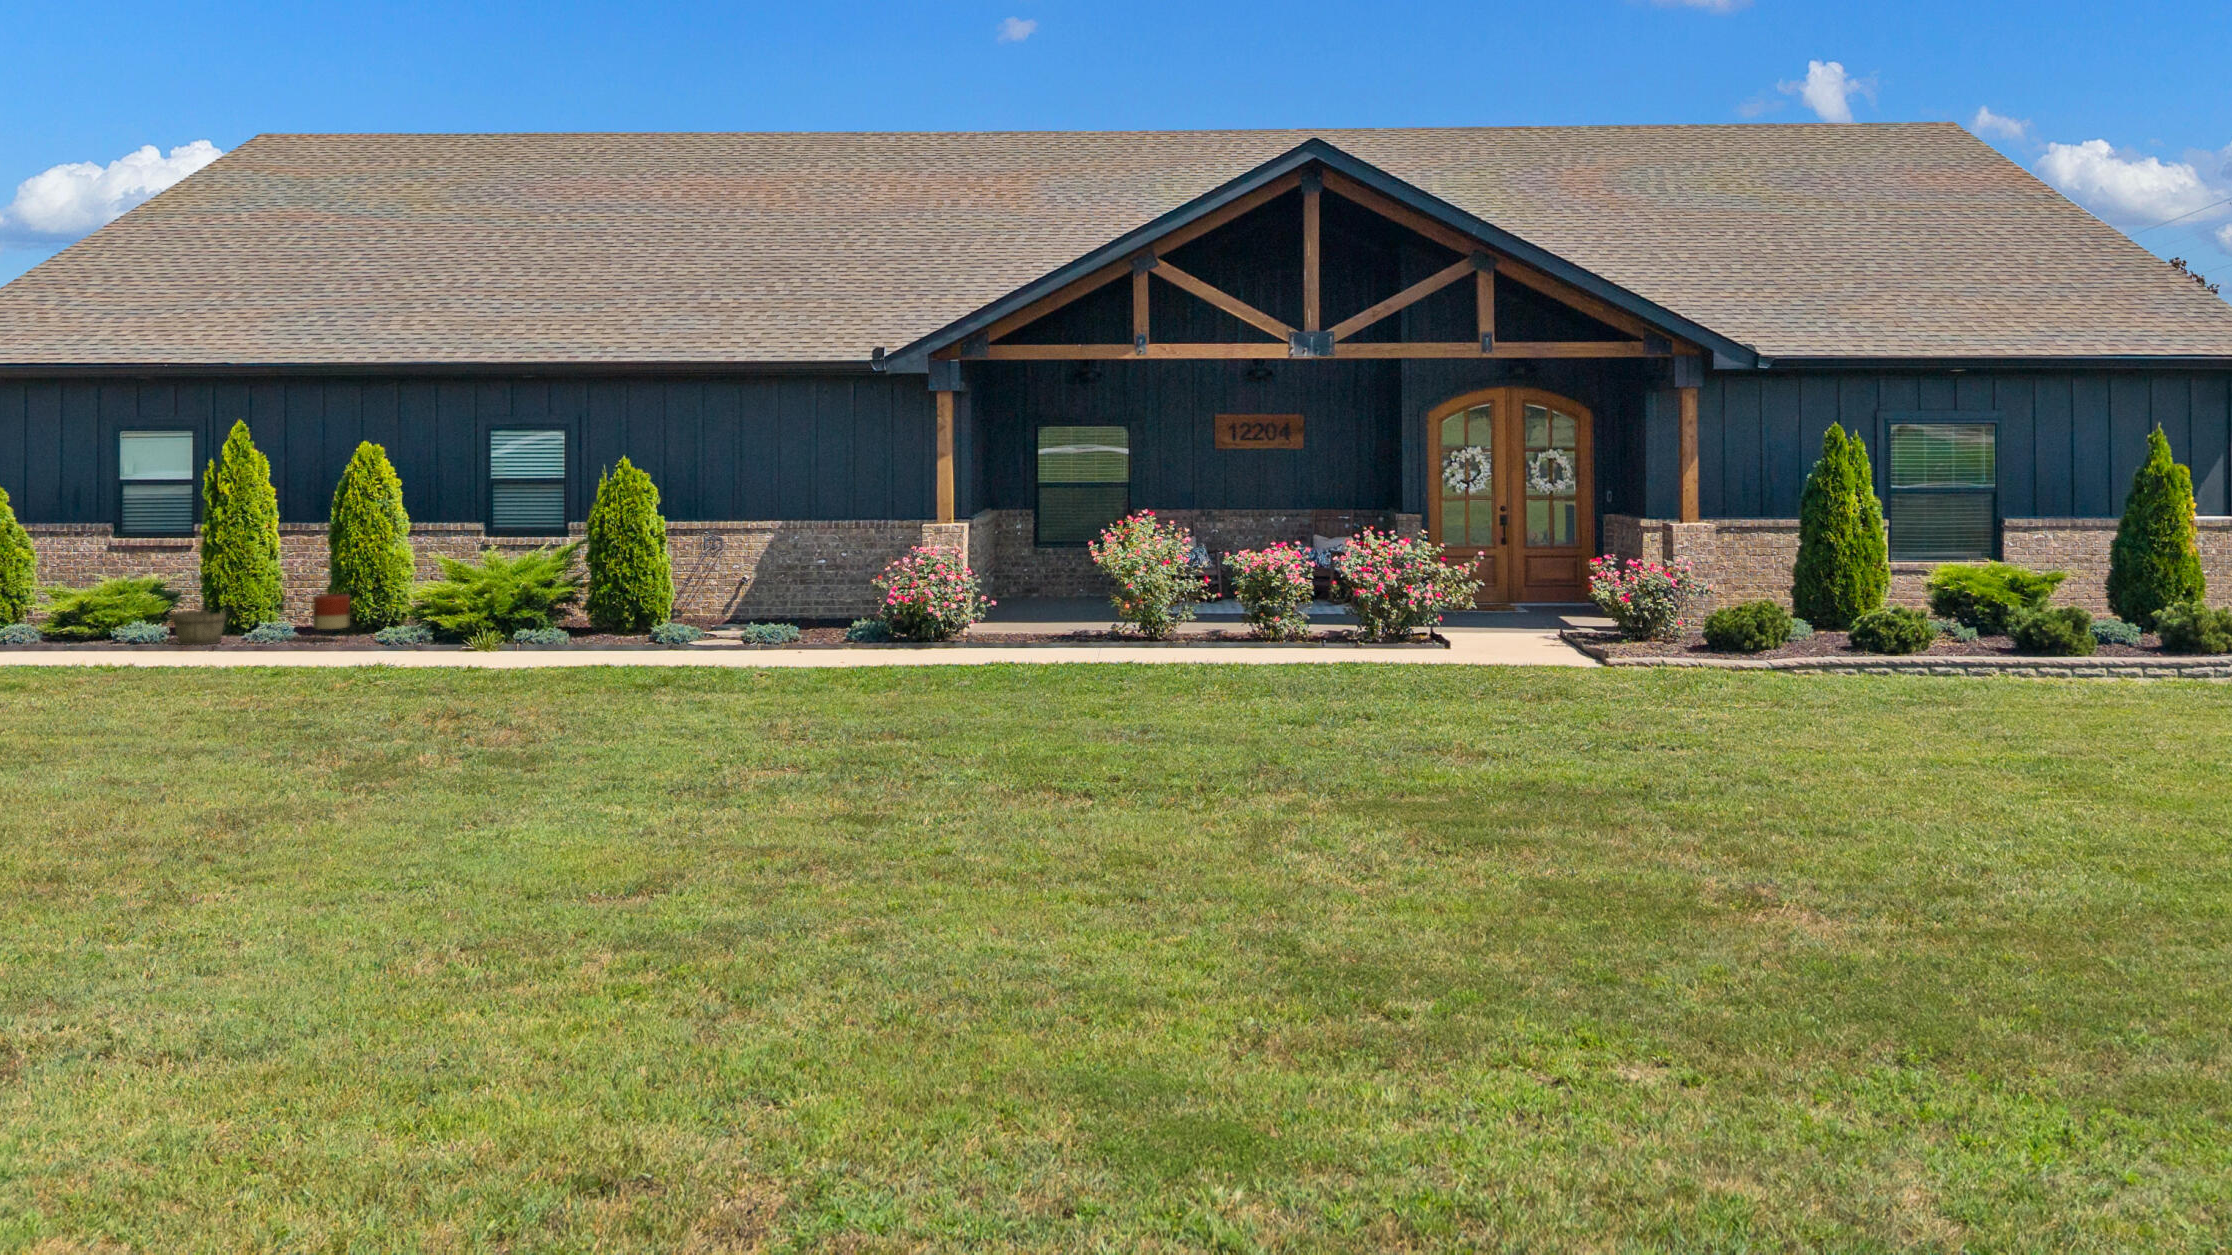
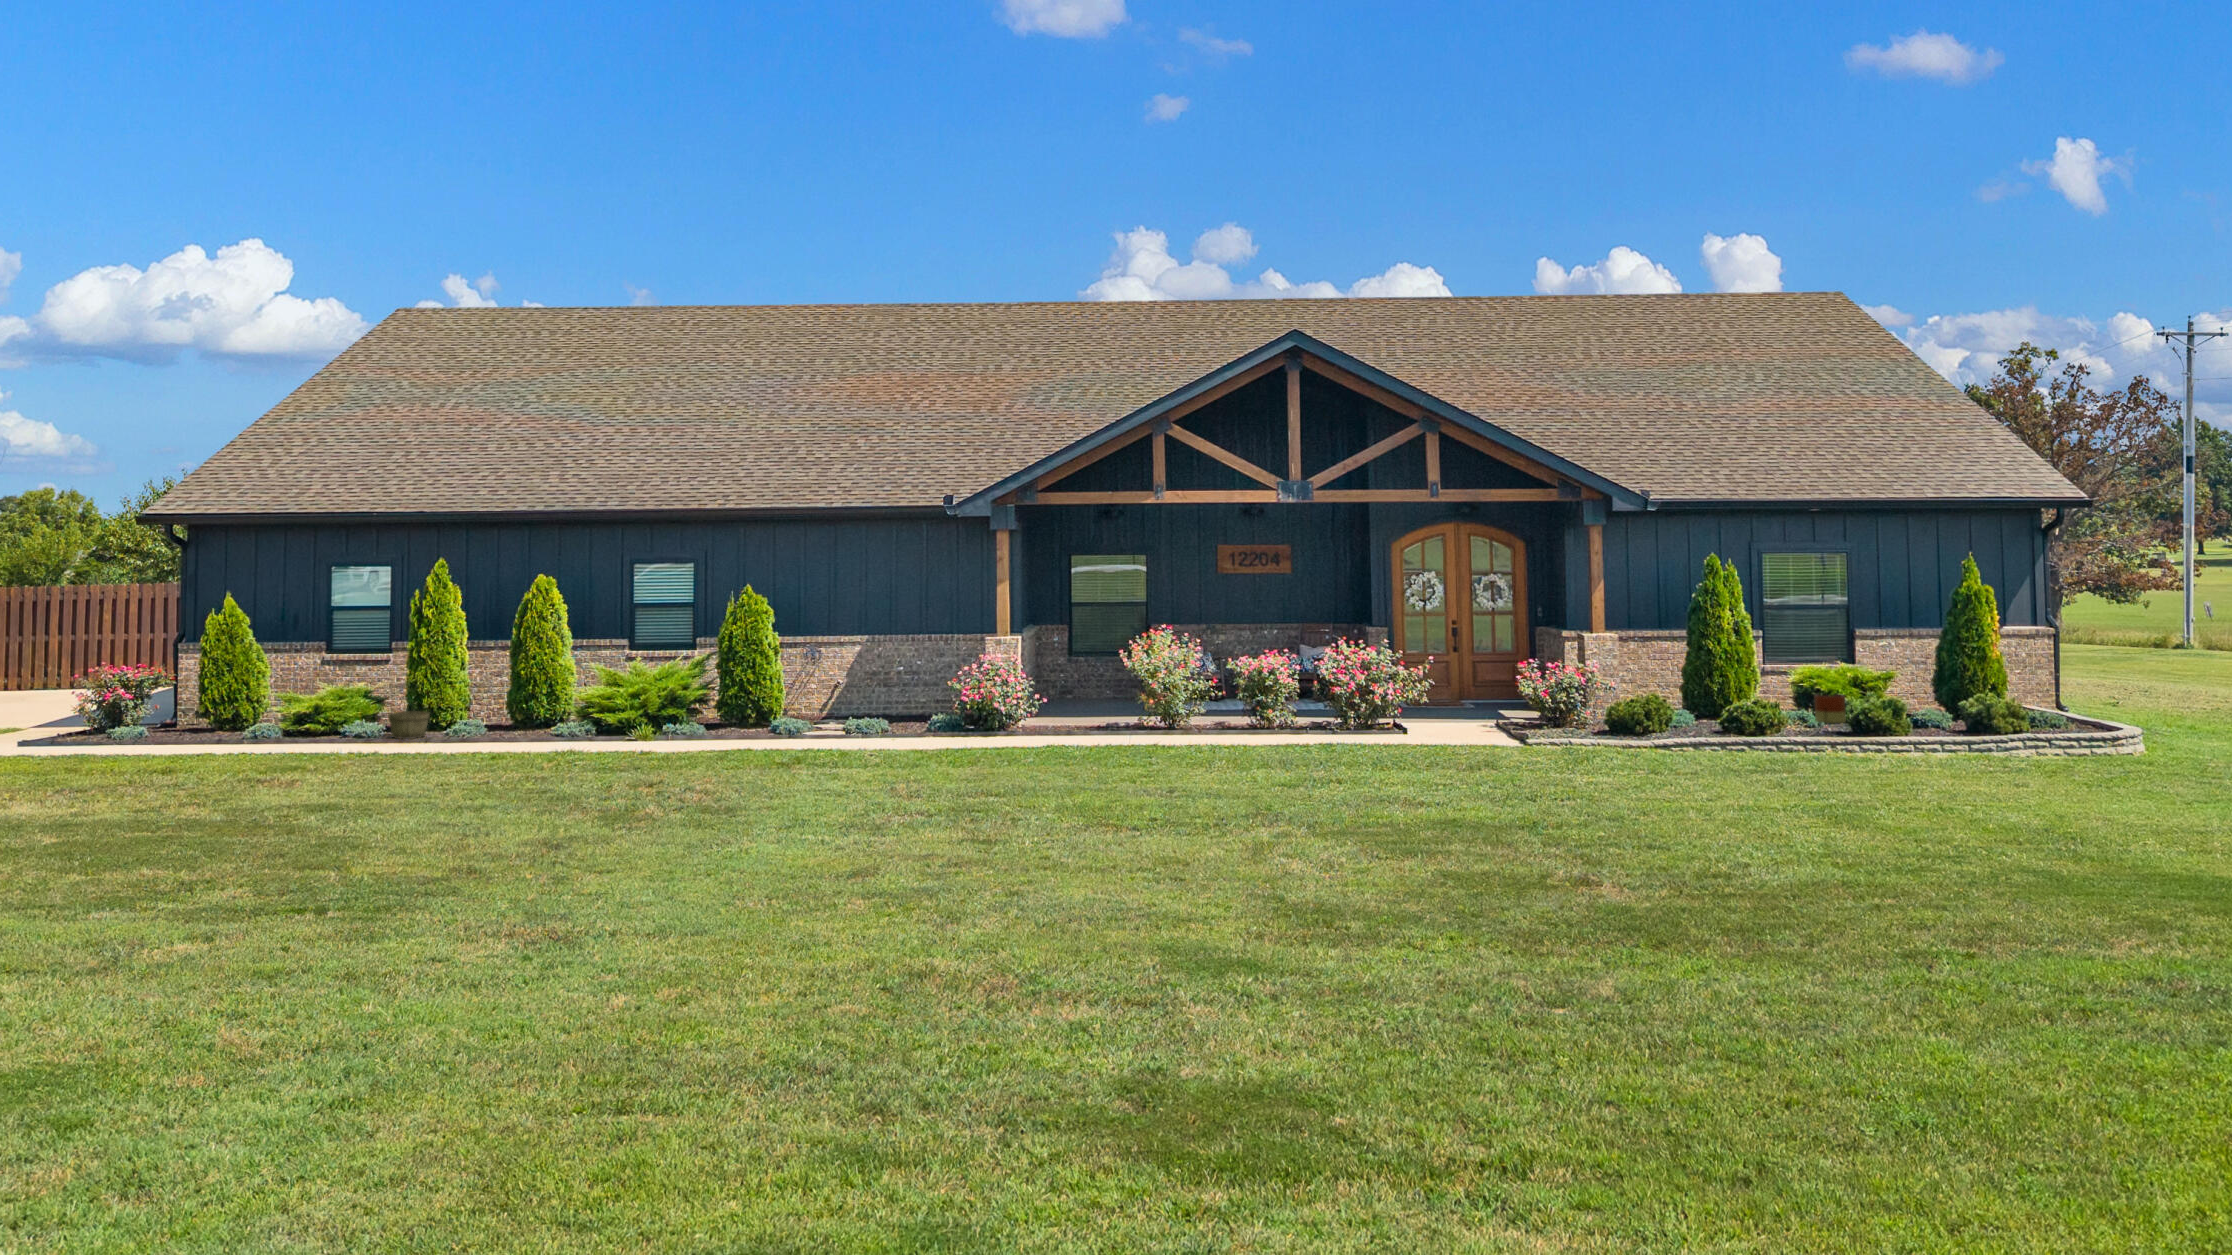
planter: present [313,594,350,630] -> present [1815,694,1846,731]

